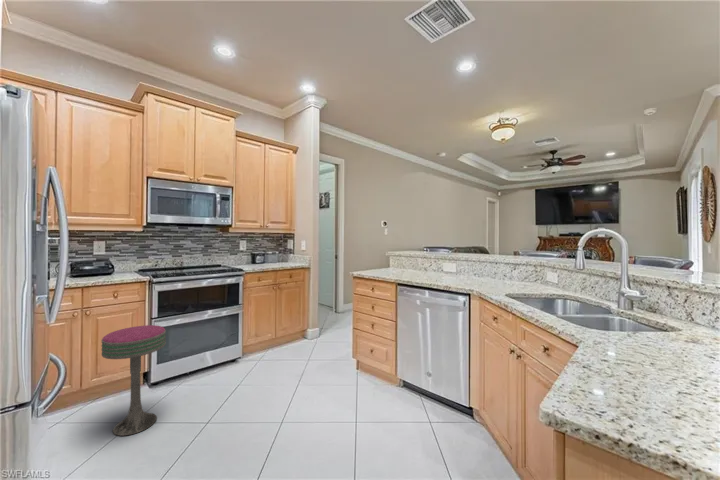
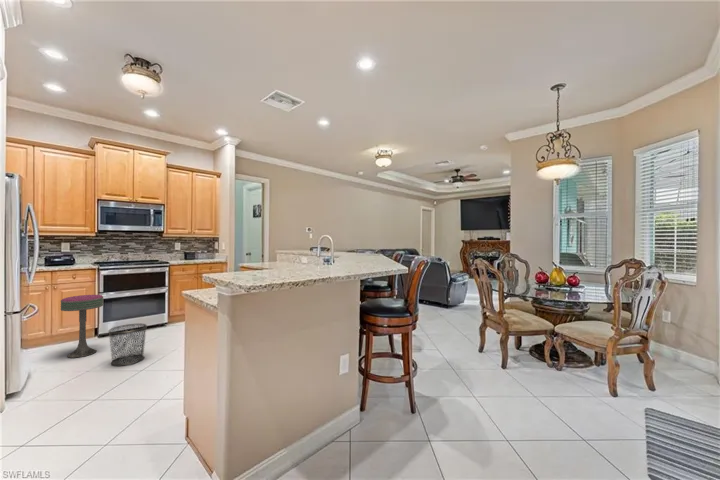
waste bin: none [186,377,245,461] -> present [109,324,147,366]

